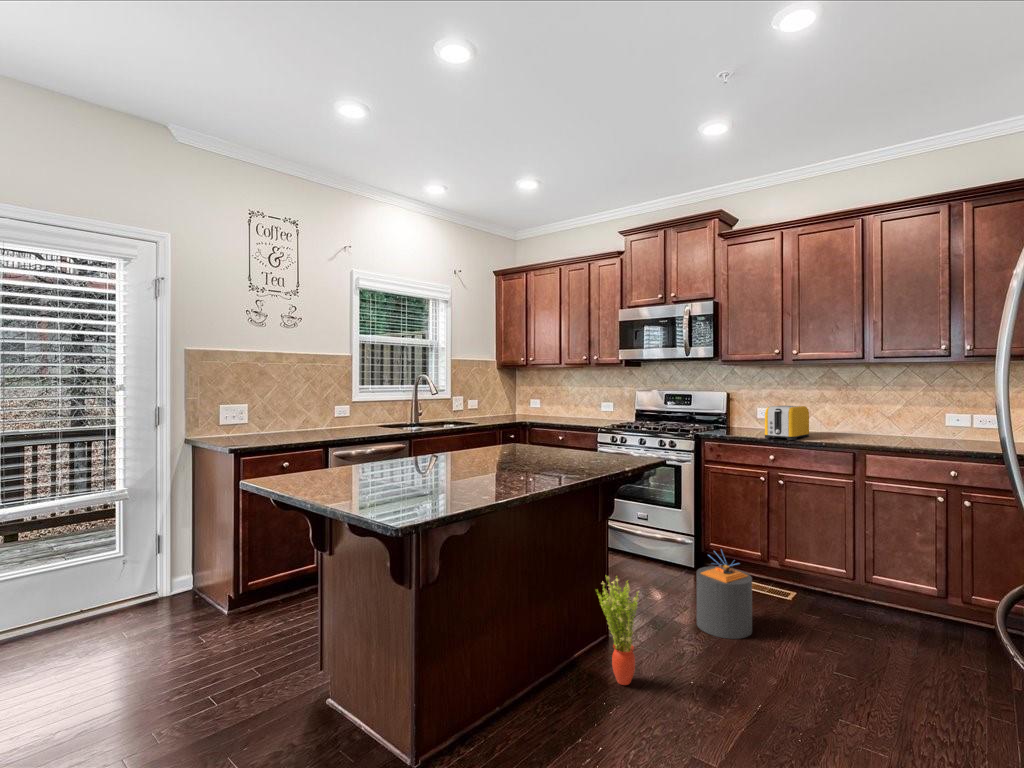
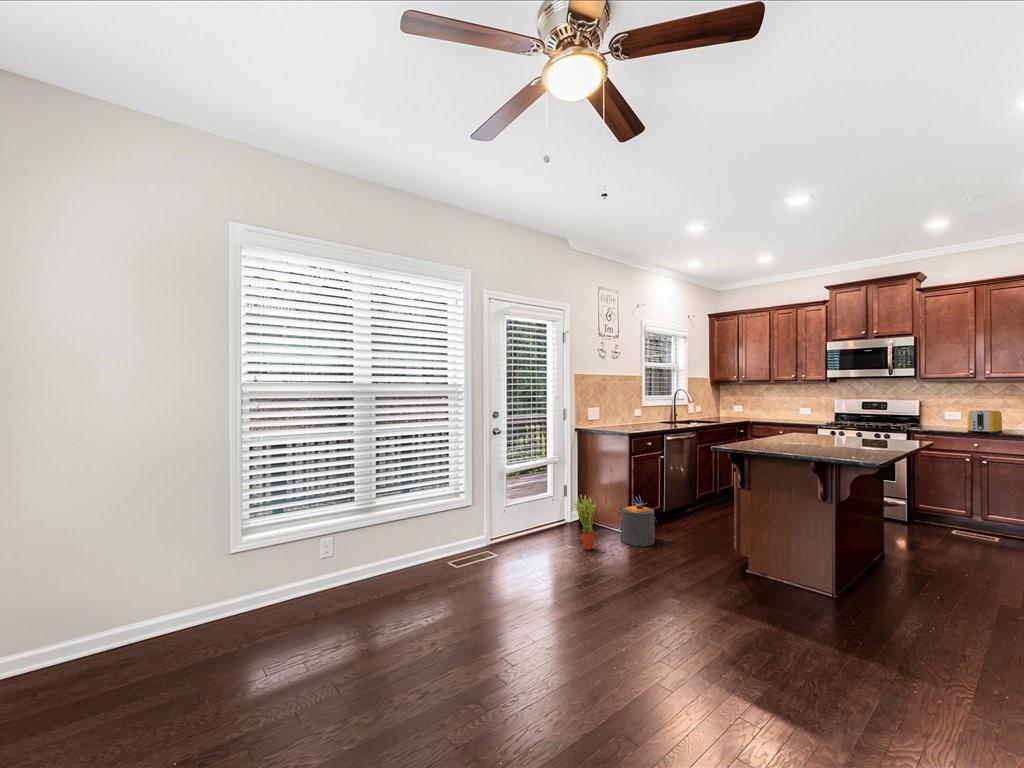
trash can: present [697,550,752,639] -> present [622,496,654,546]
potted plant: present [597,576,639,685] -> present [575,495,596,550]

